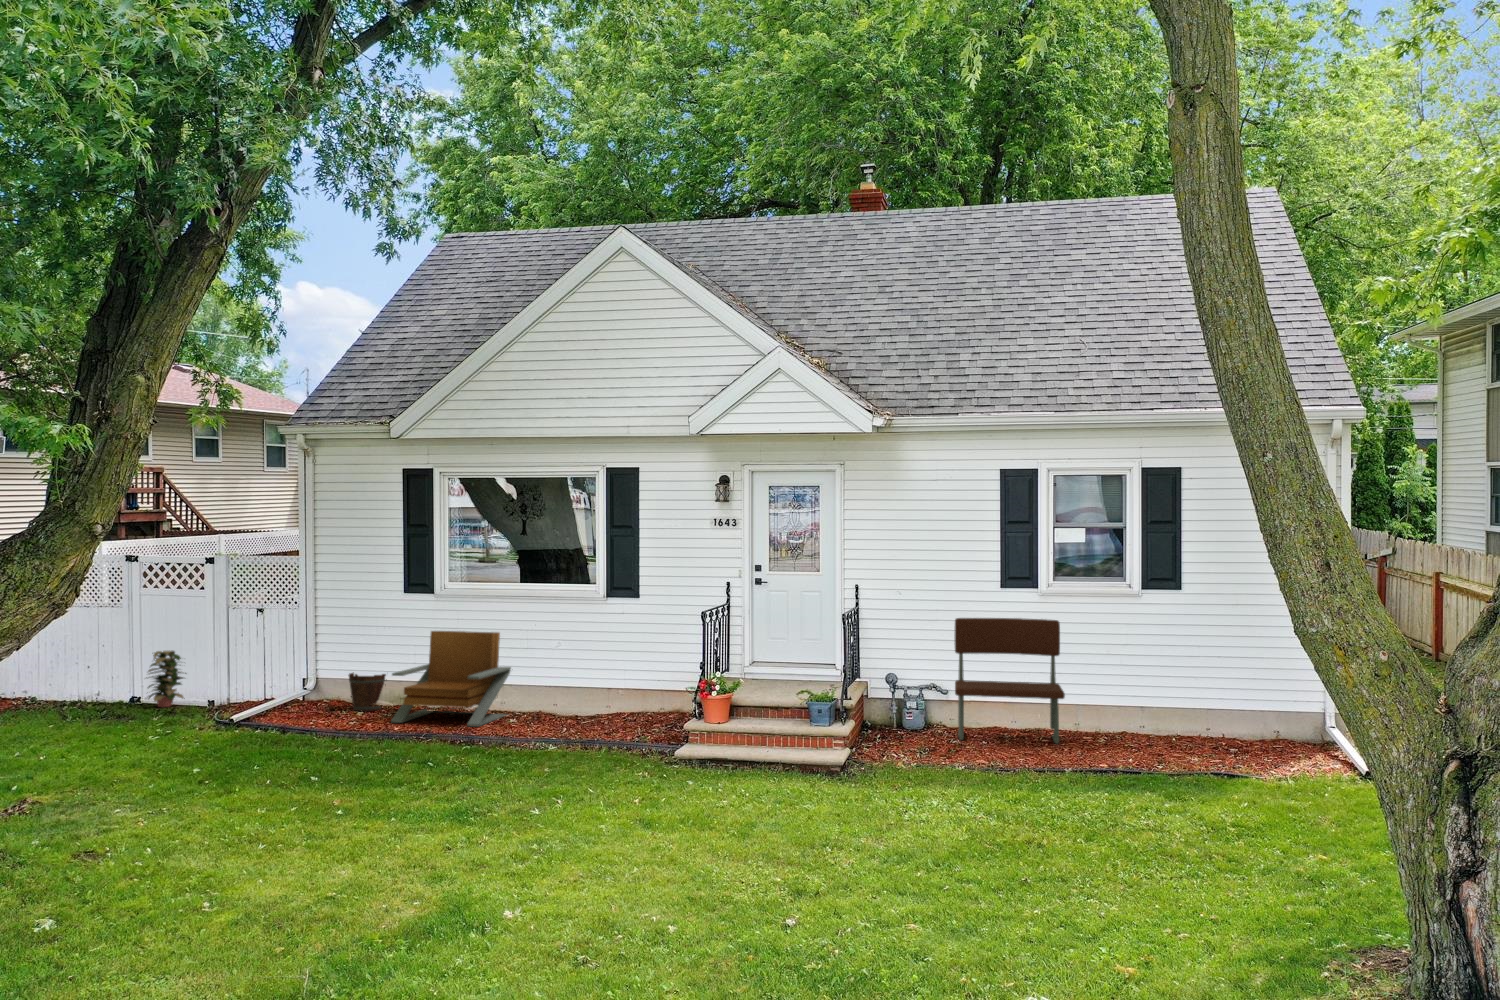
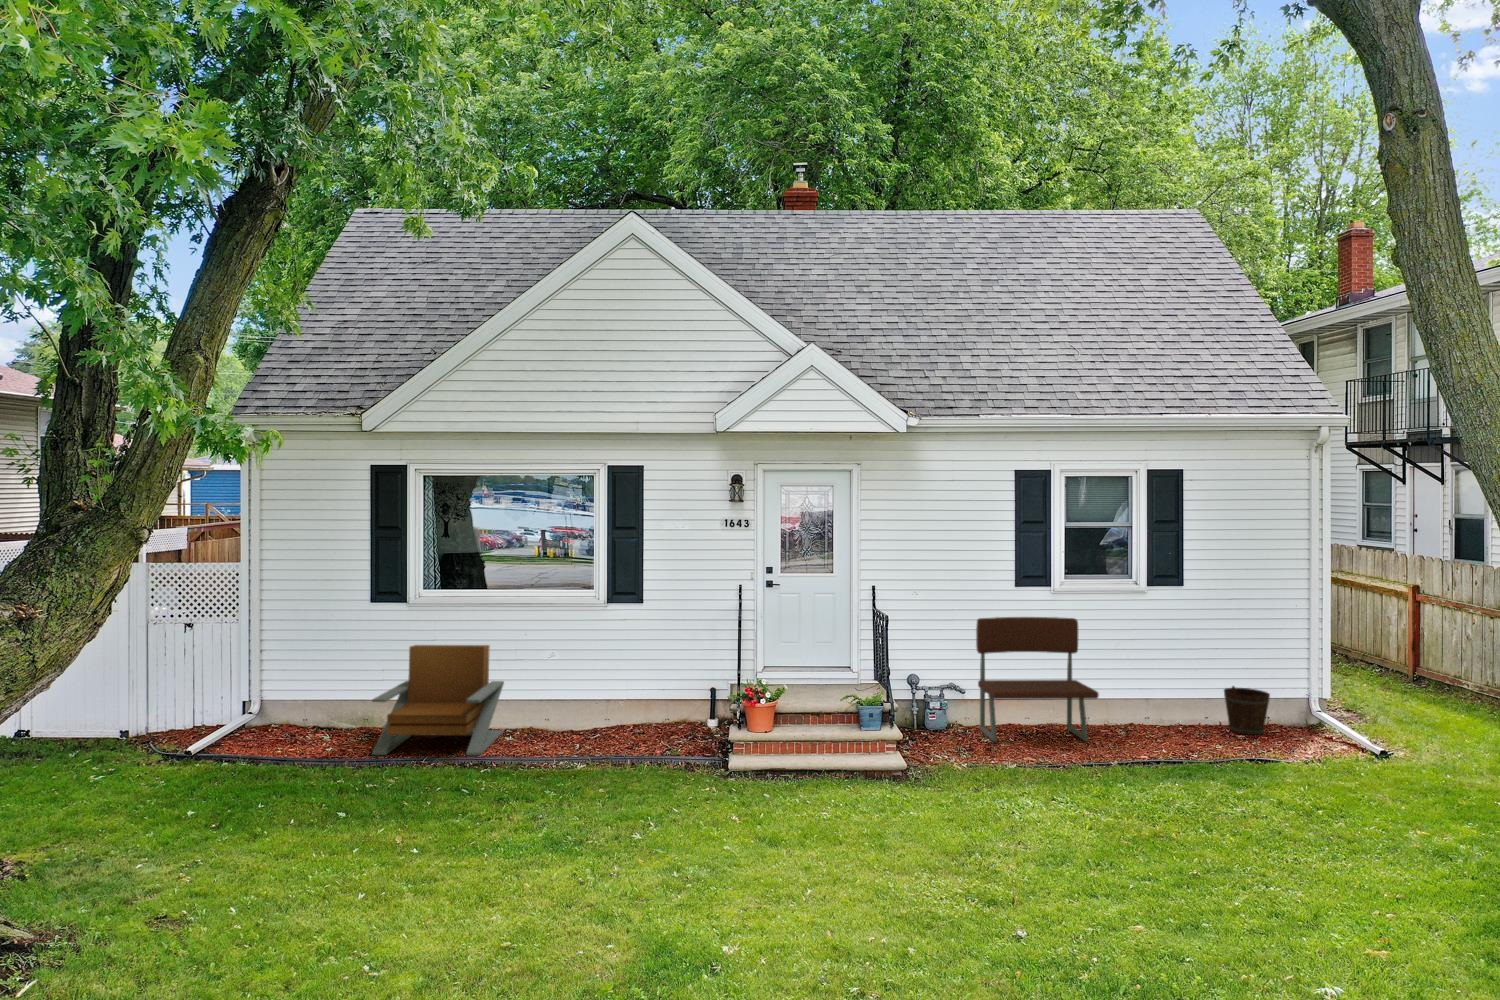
decorative plant: present [148,651,186,707] -> none [38,679,98,747]
bucket: present [348,673,386,711] -> present [1224,686,1270,735]

